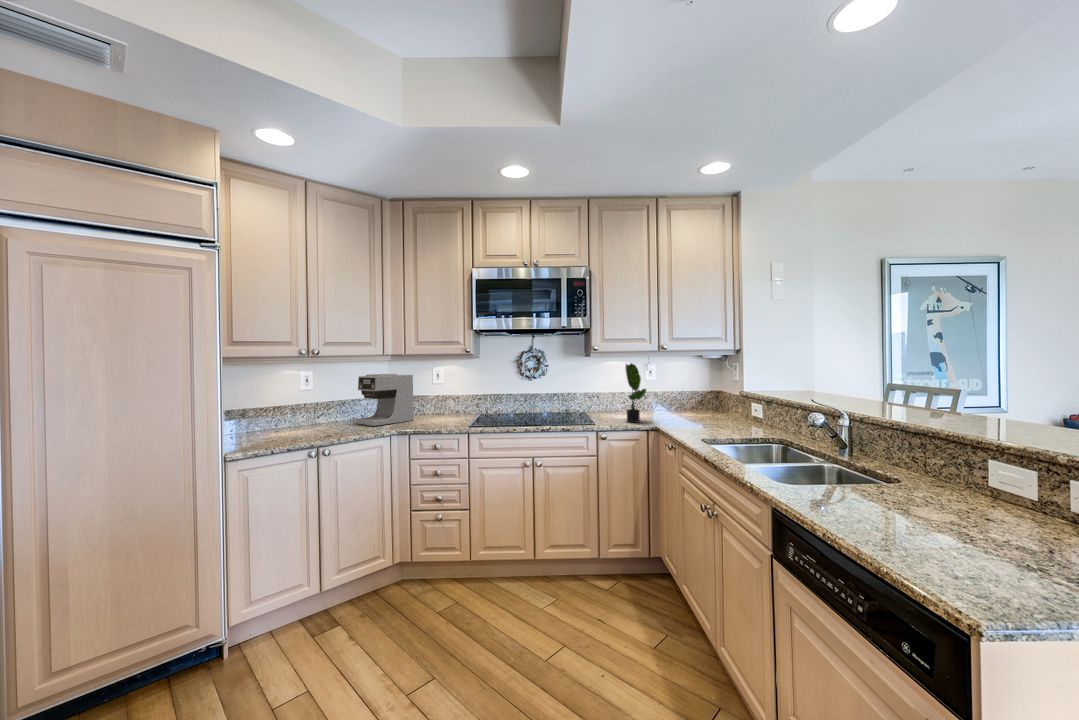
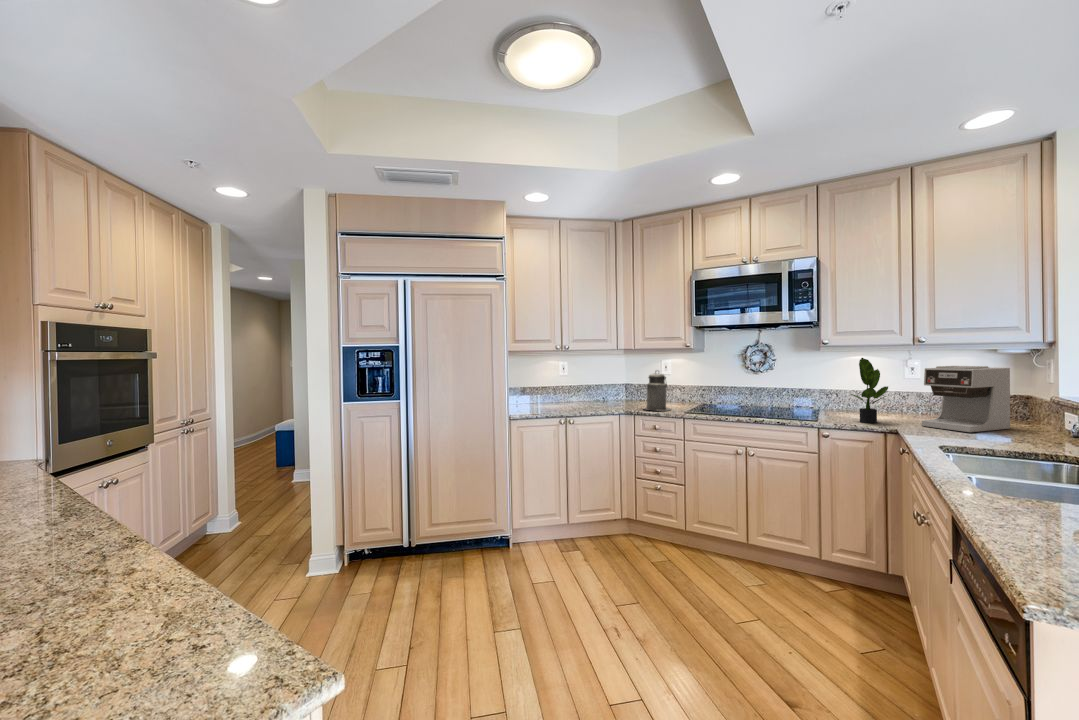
coffee maker: present [356,374,414,426] -> present [922,366,1010,432]
canister: none [418,379,452,427] -> present [644,372,671,411]

